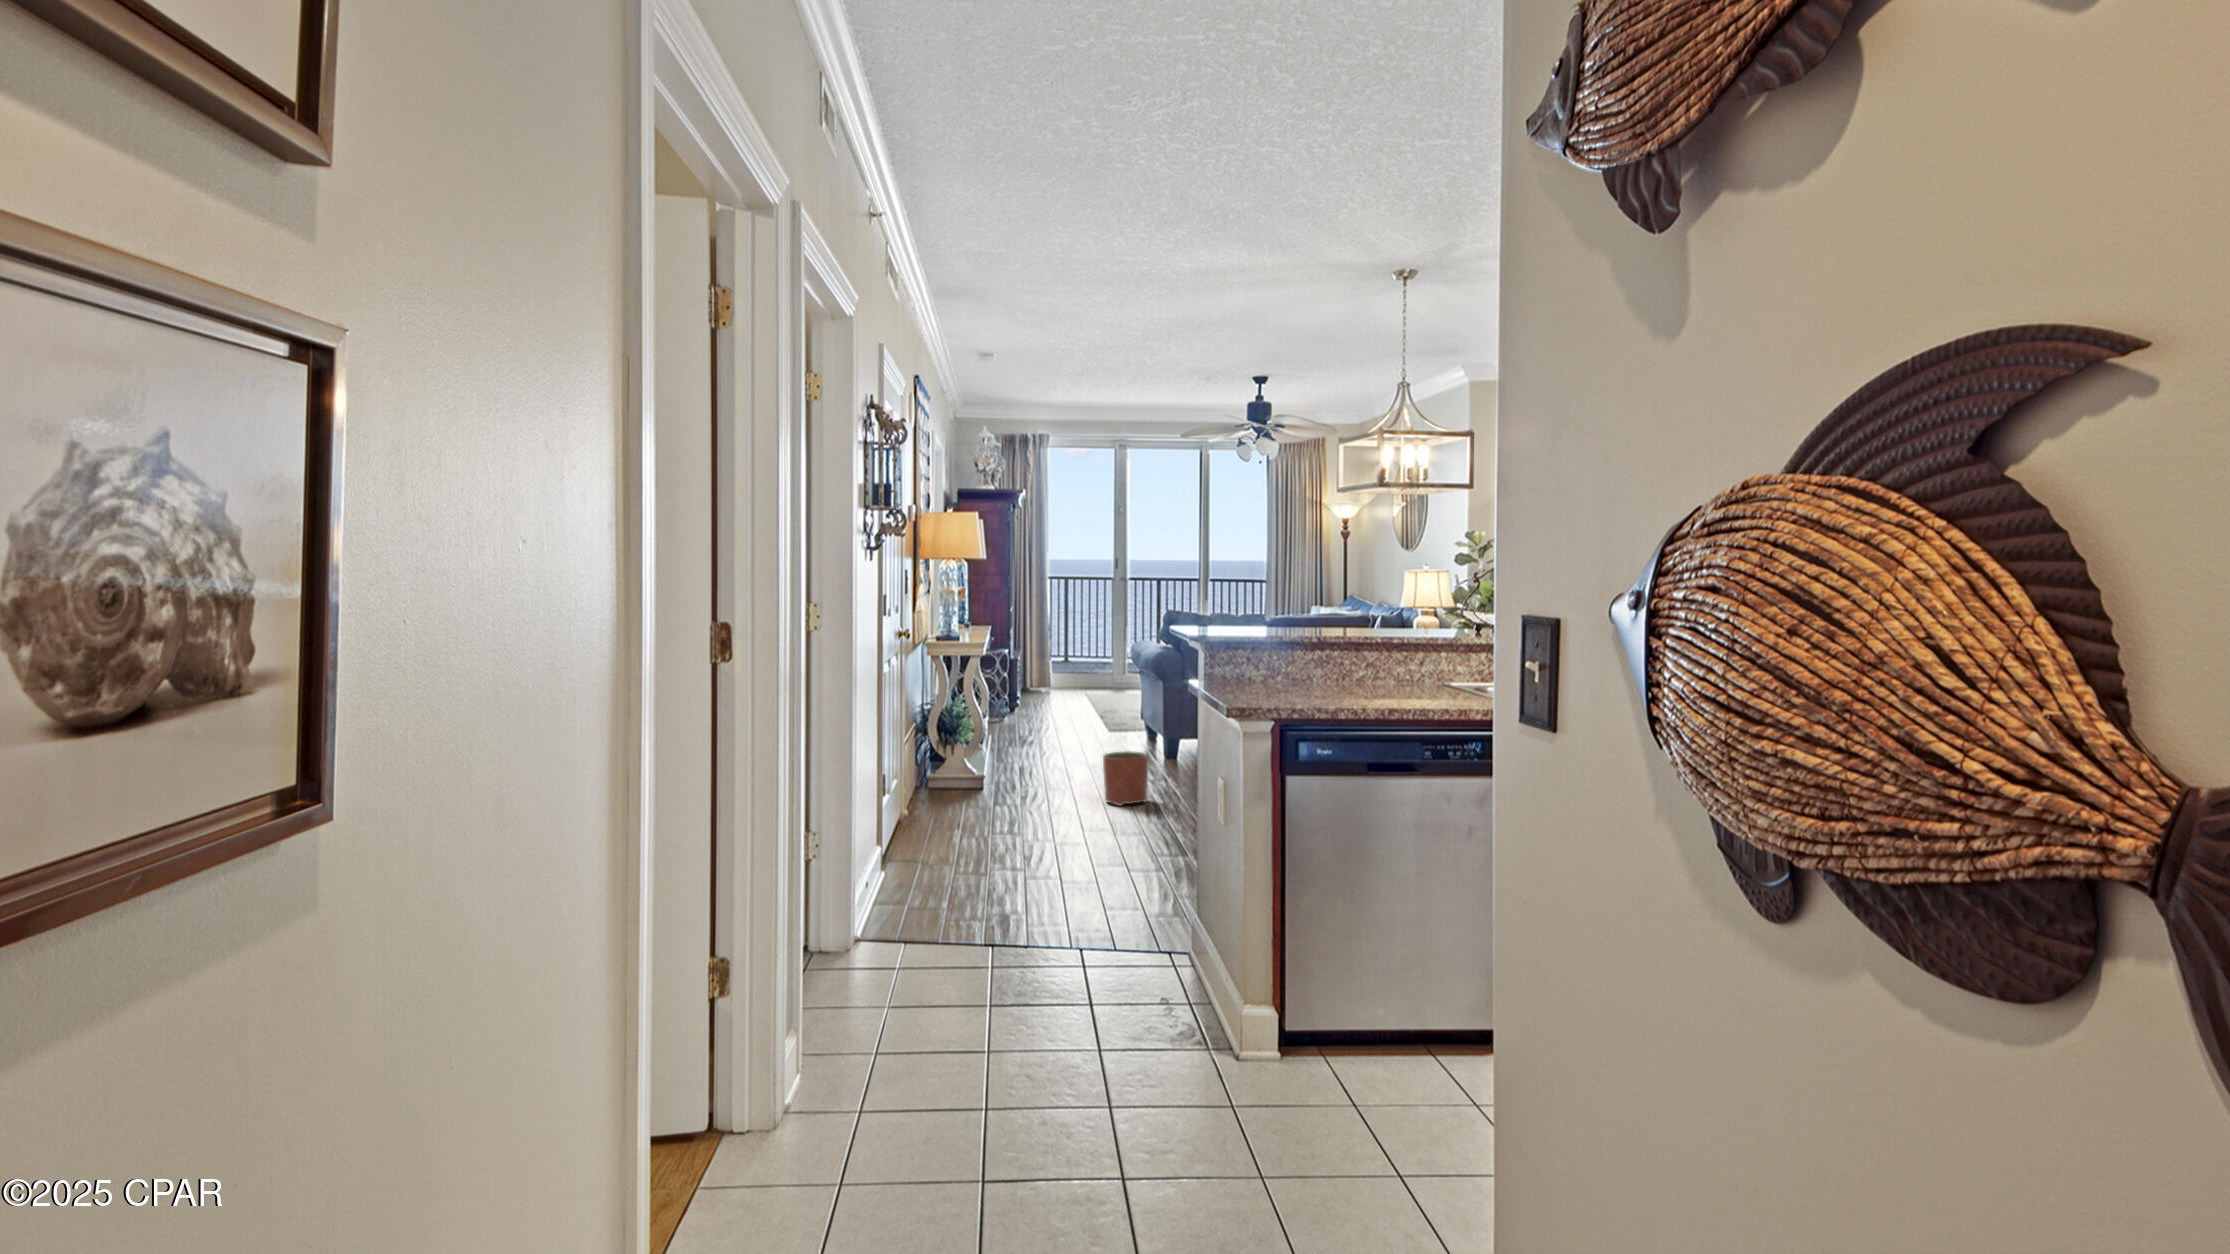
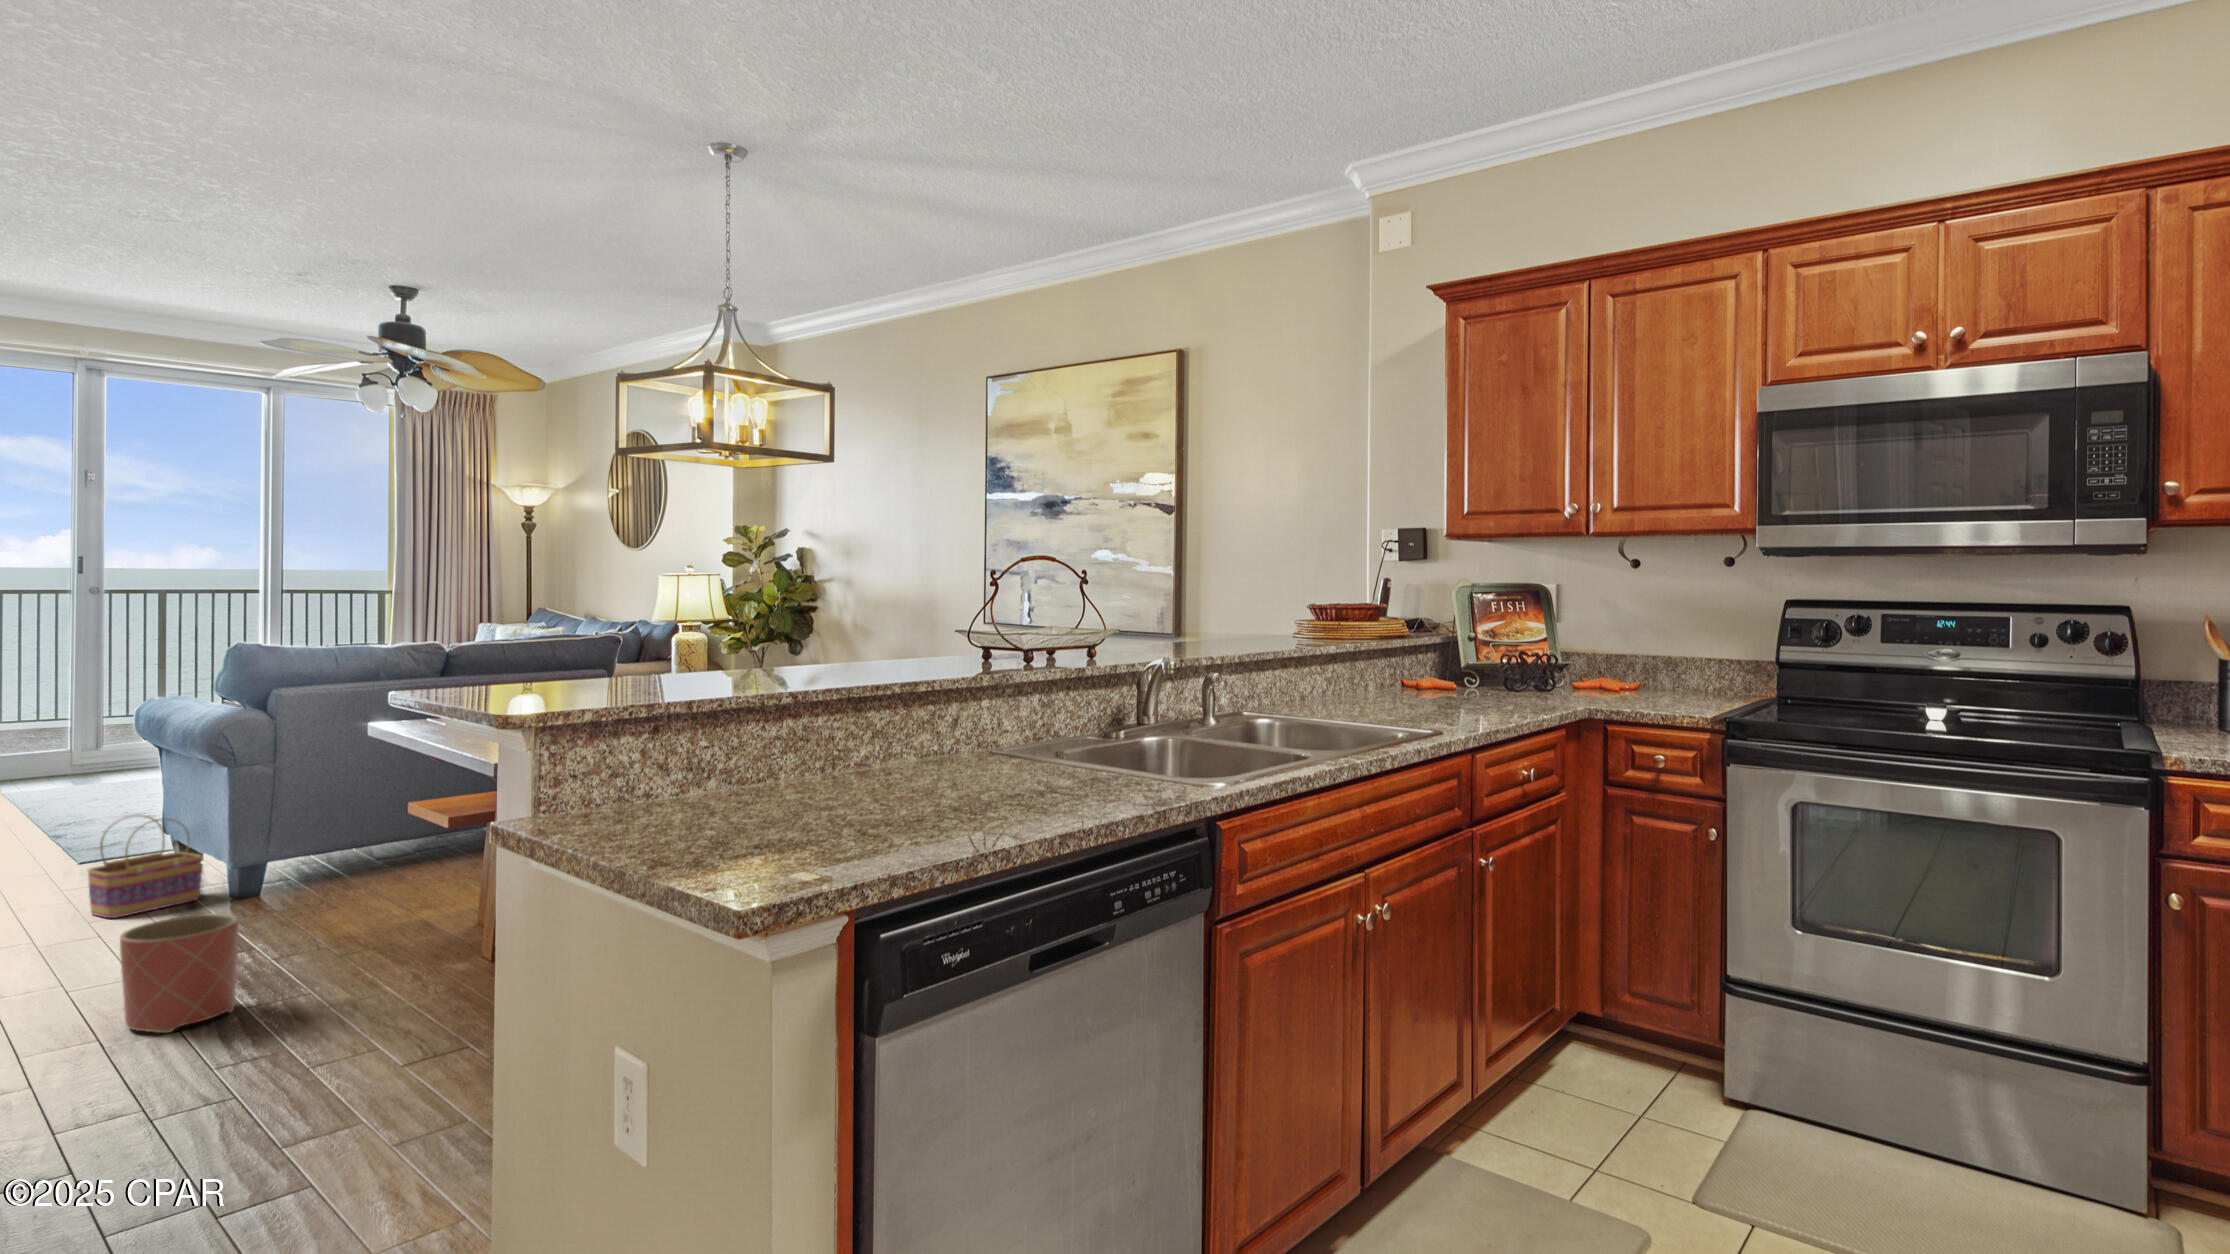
basket: none [1098,706,1145,759] -> present [88,815,202,918]

